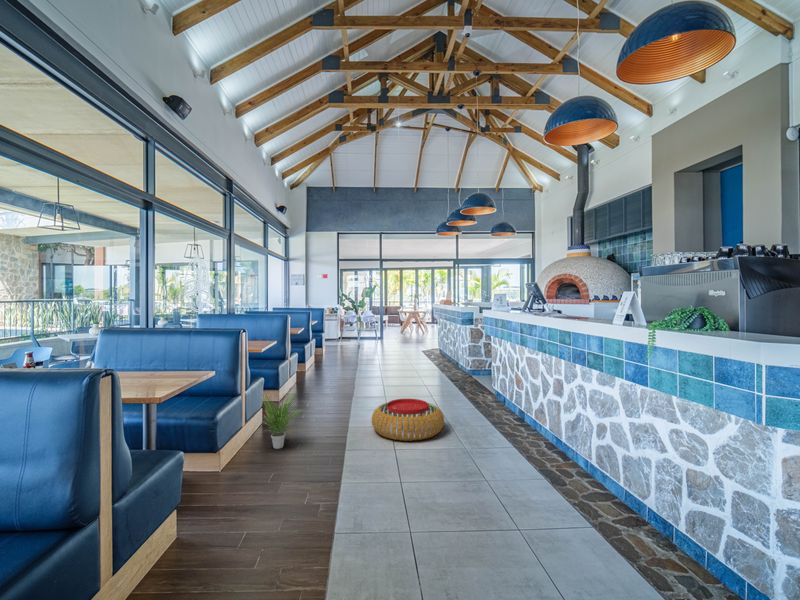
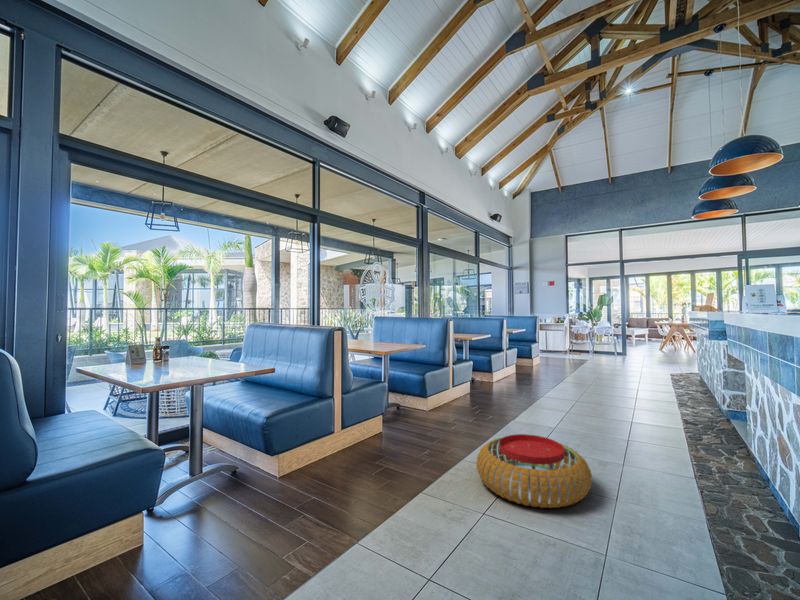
potted plant: present [265,396,299,449] -> none [333,397,389,463]

